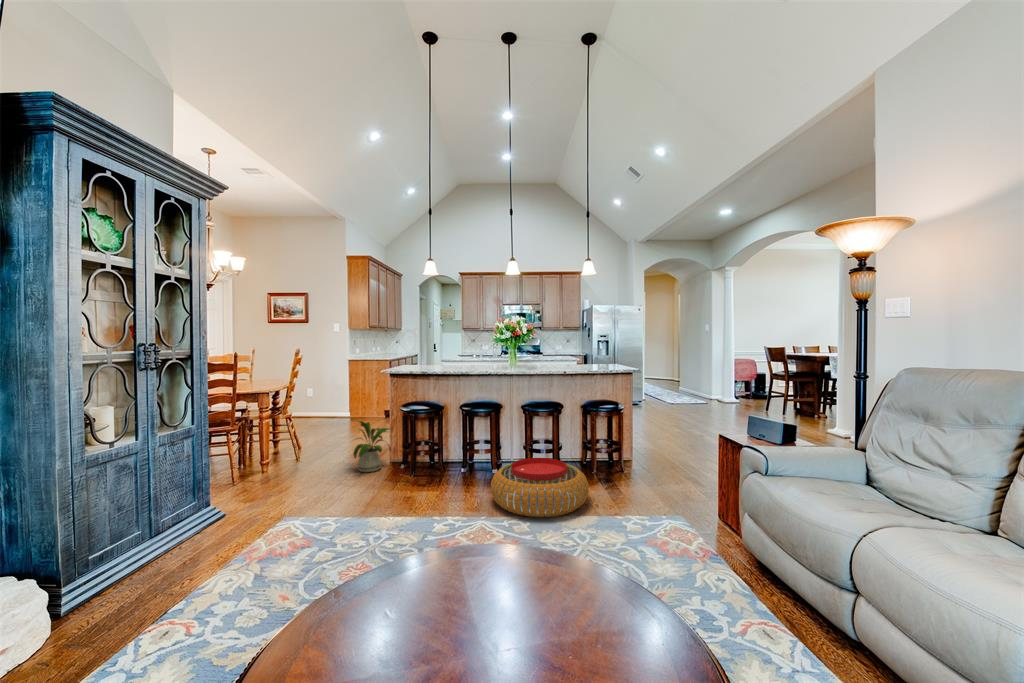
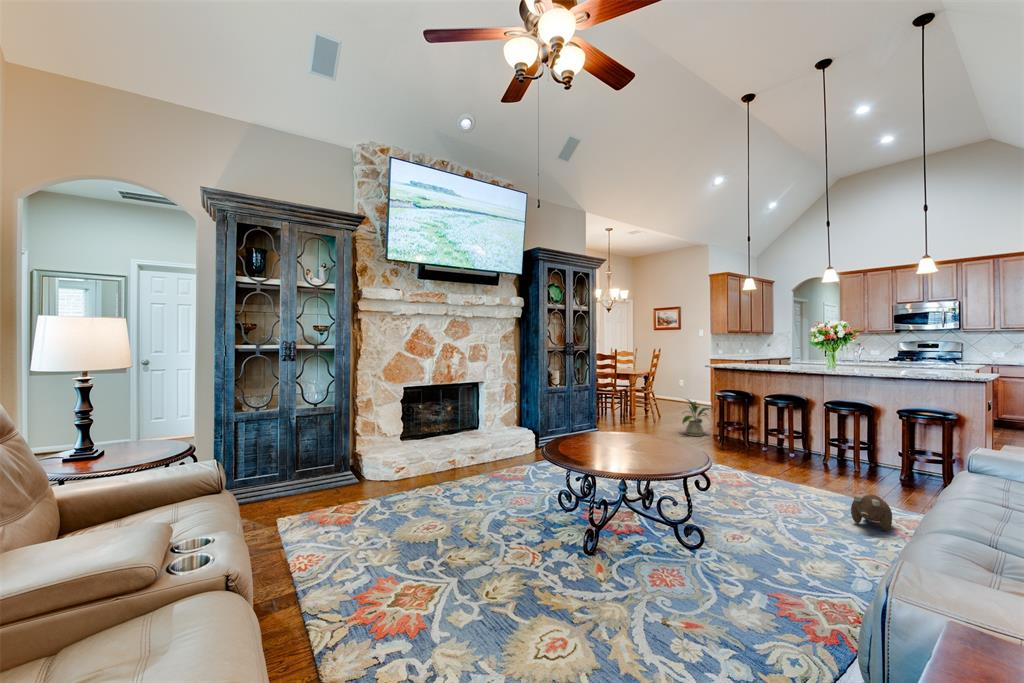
pouf: present [491,458,589,517] -> none [759,440,854,483]
plush toy: none [669,530,714,573] -> present [851,495,892,531]

